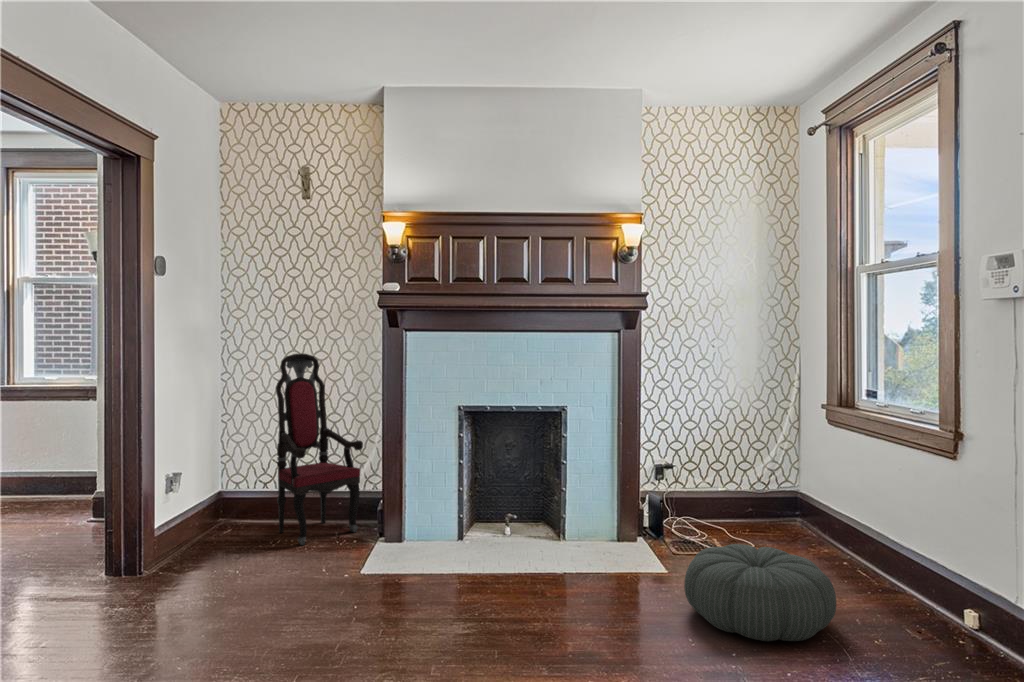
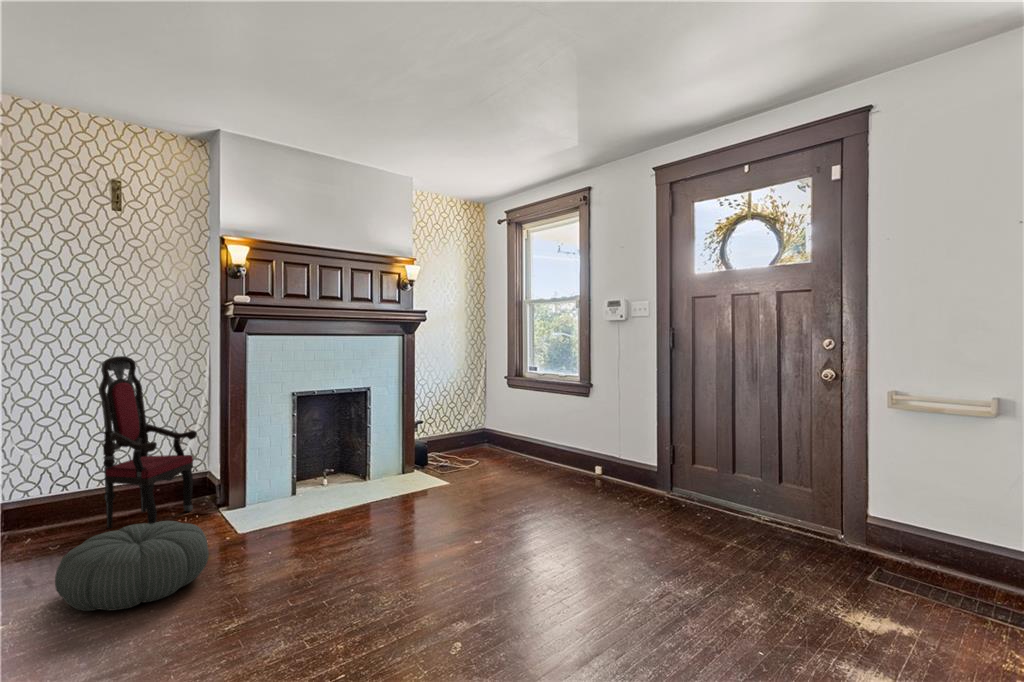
pouf: present [684,544,836,641] -> present [55,521,209,611]

